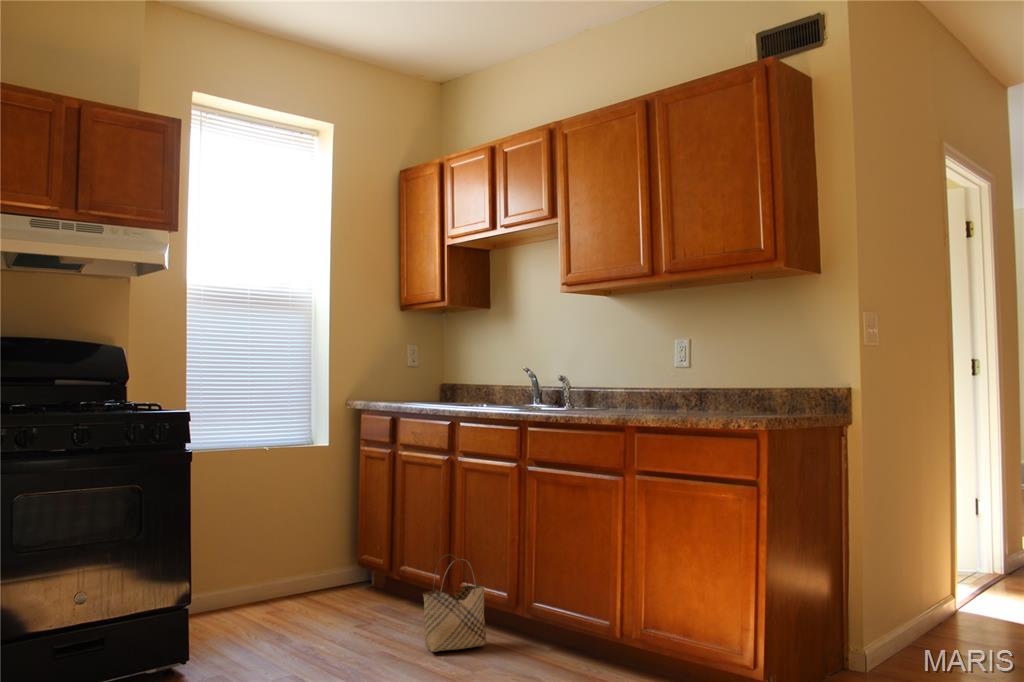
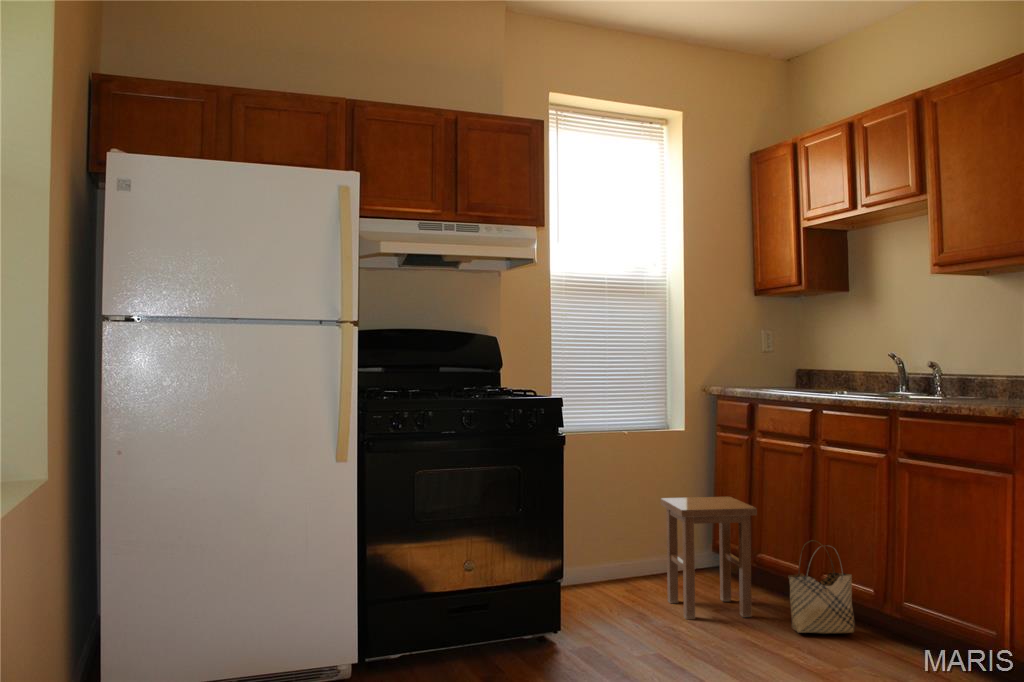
stool: none [296,514,394,651] -> present [661,497,757,619]

